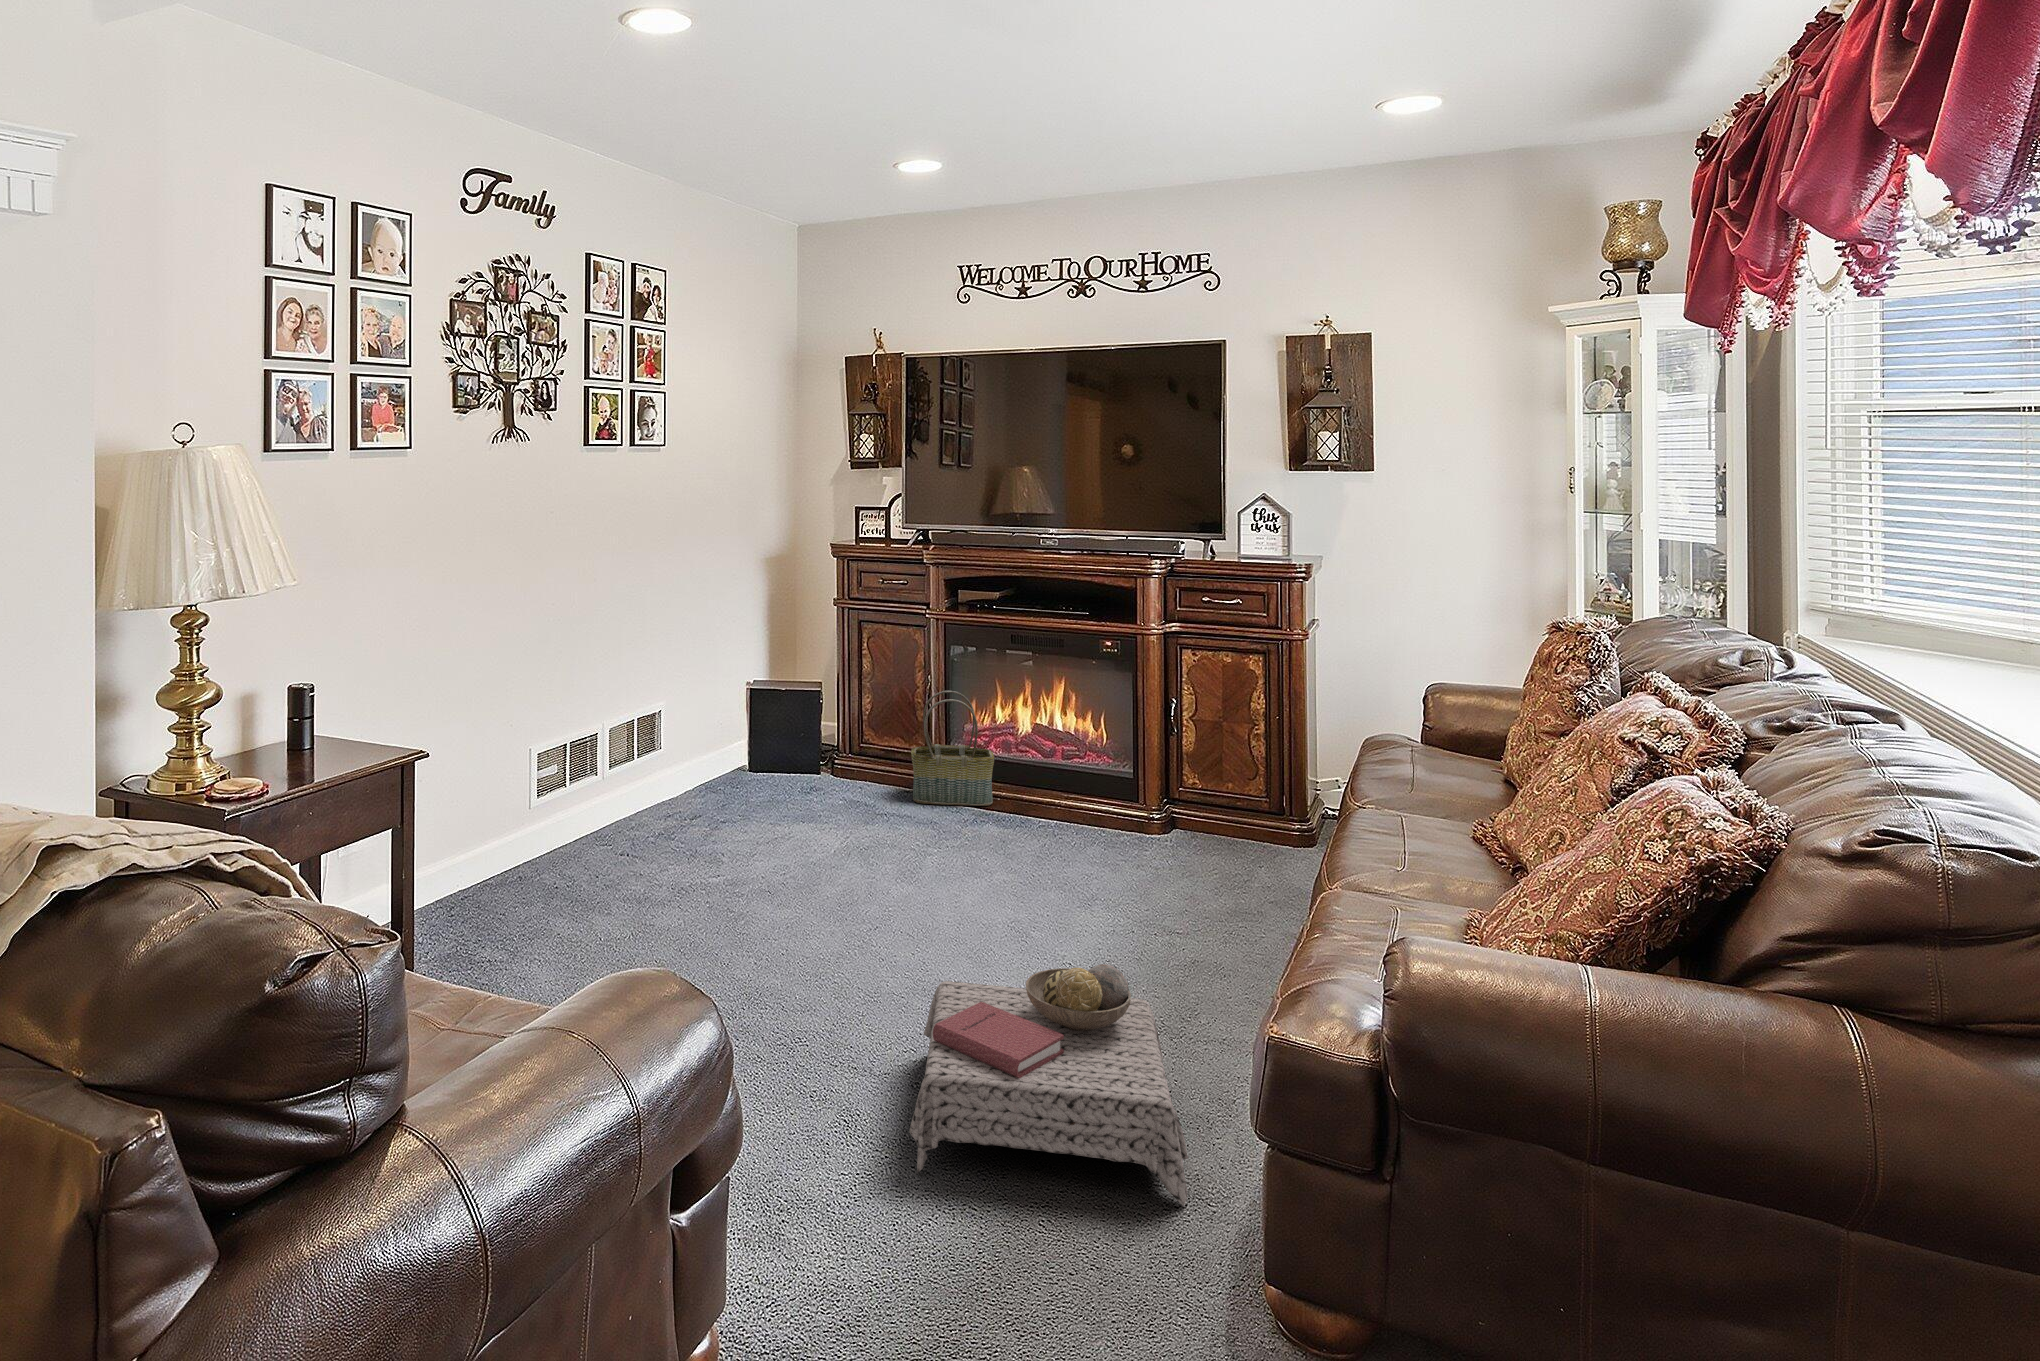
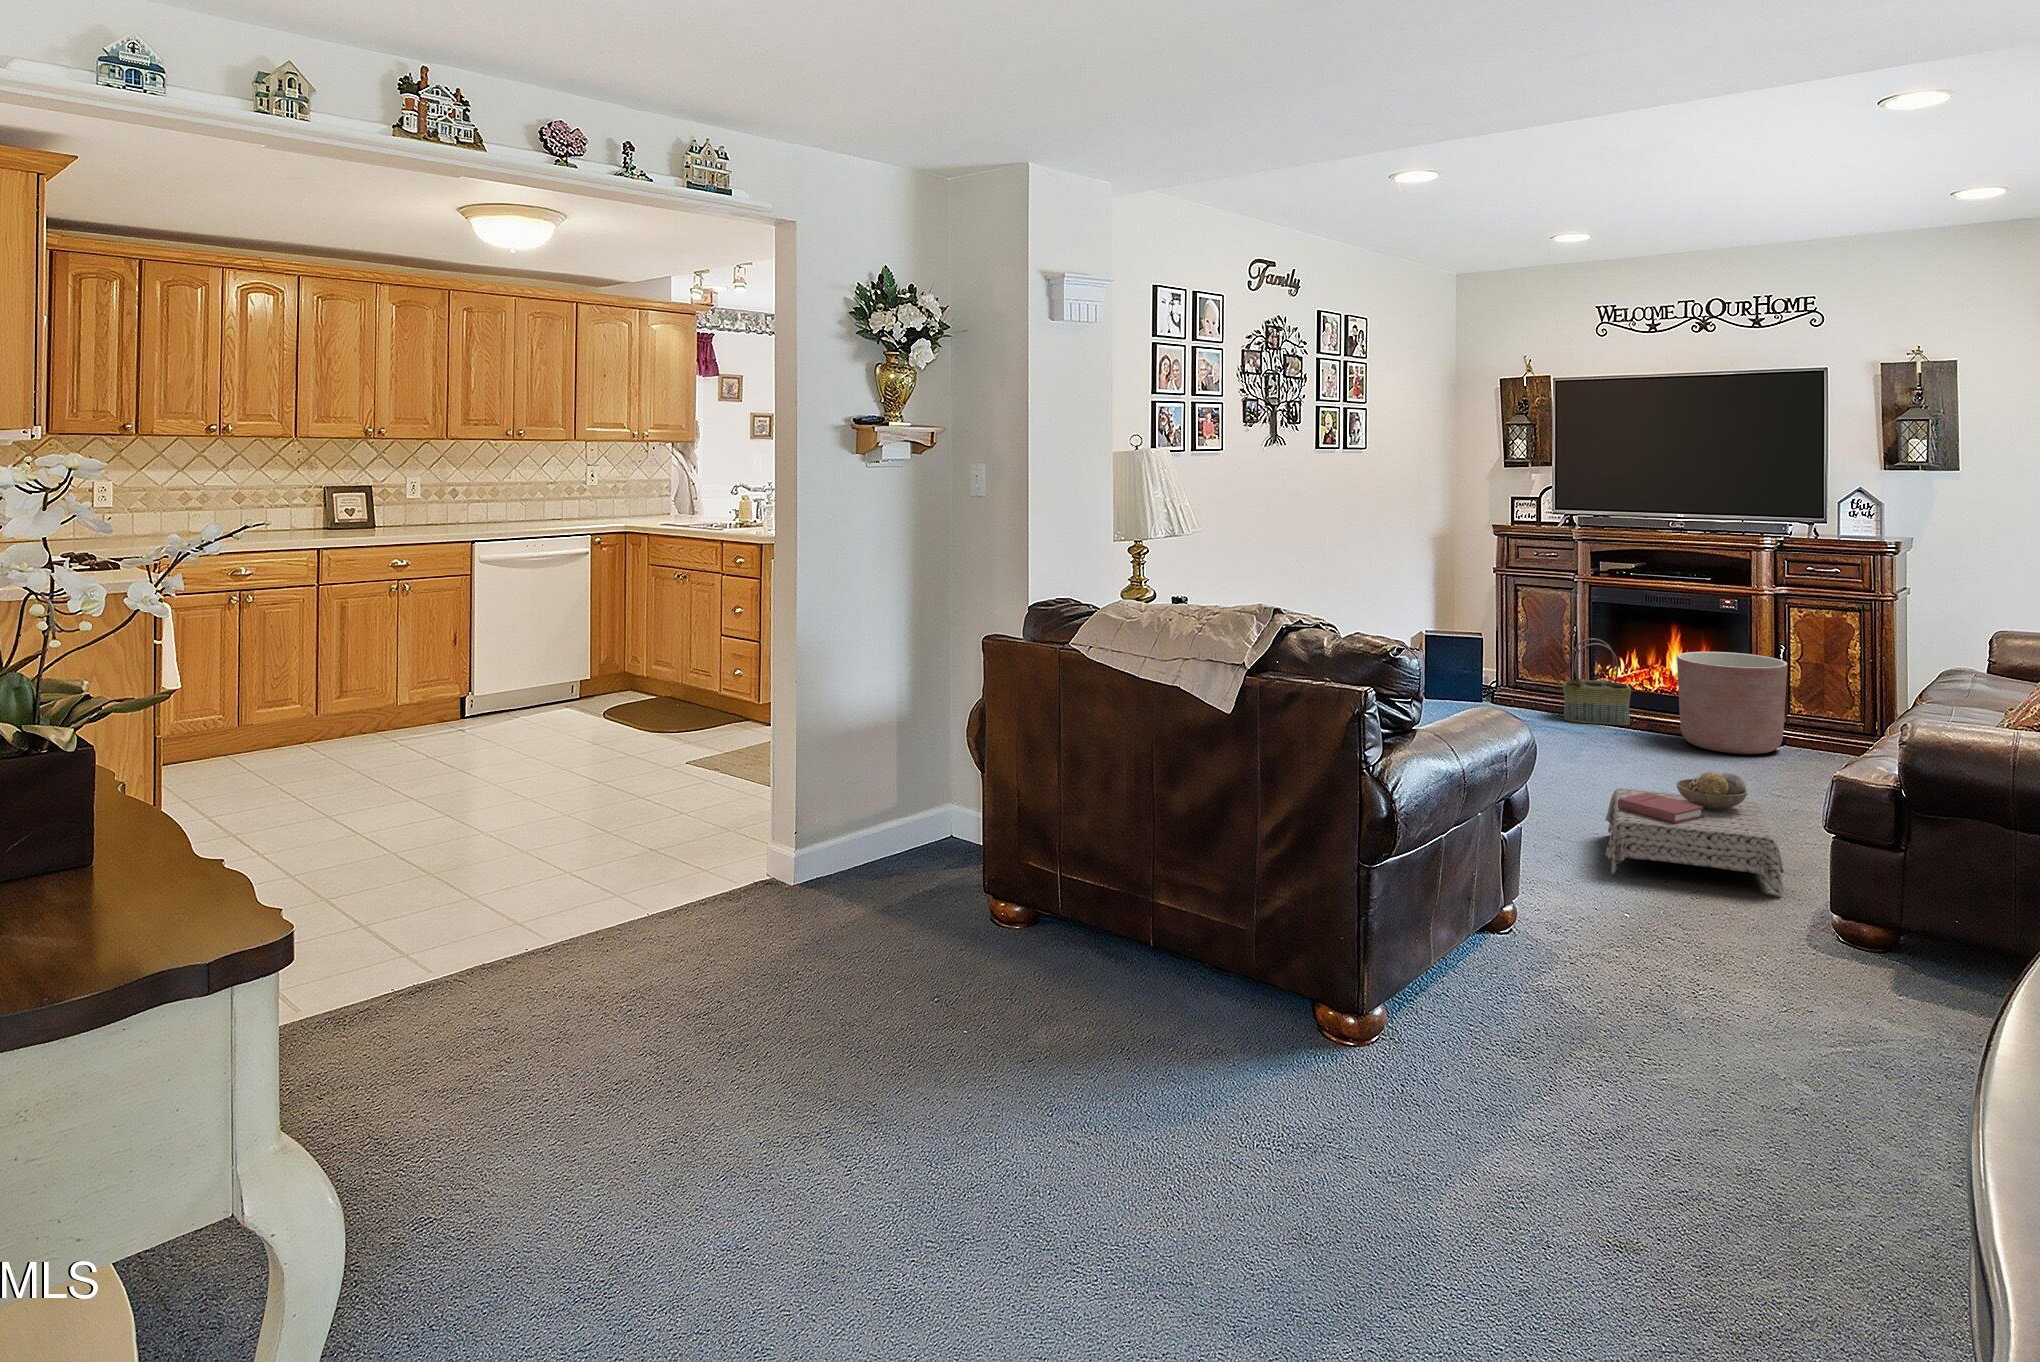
planter: none [1047,709,1181,851] -> present [1677,652,1787,754]

